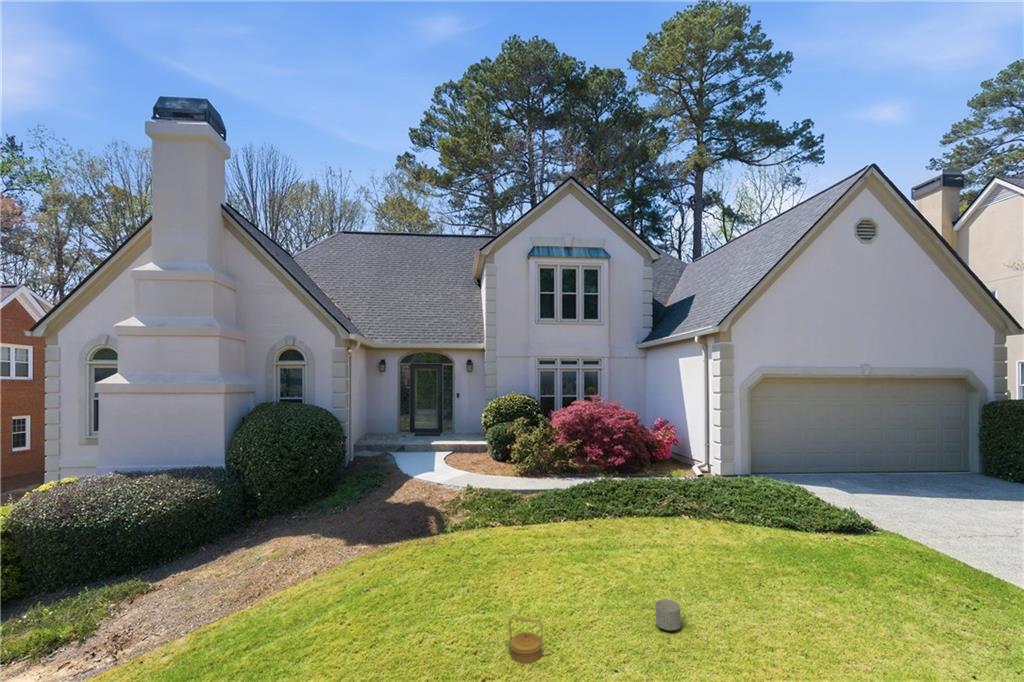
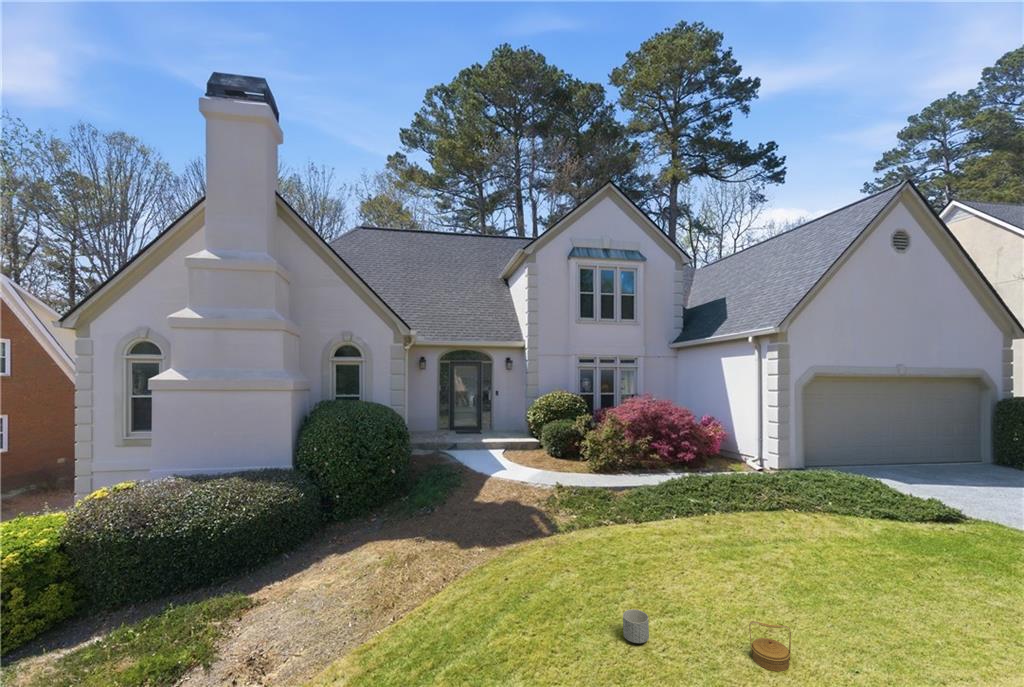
planter: present [655,599,681,631] -> present [623,609,649,643]

